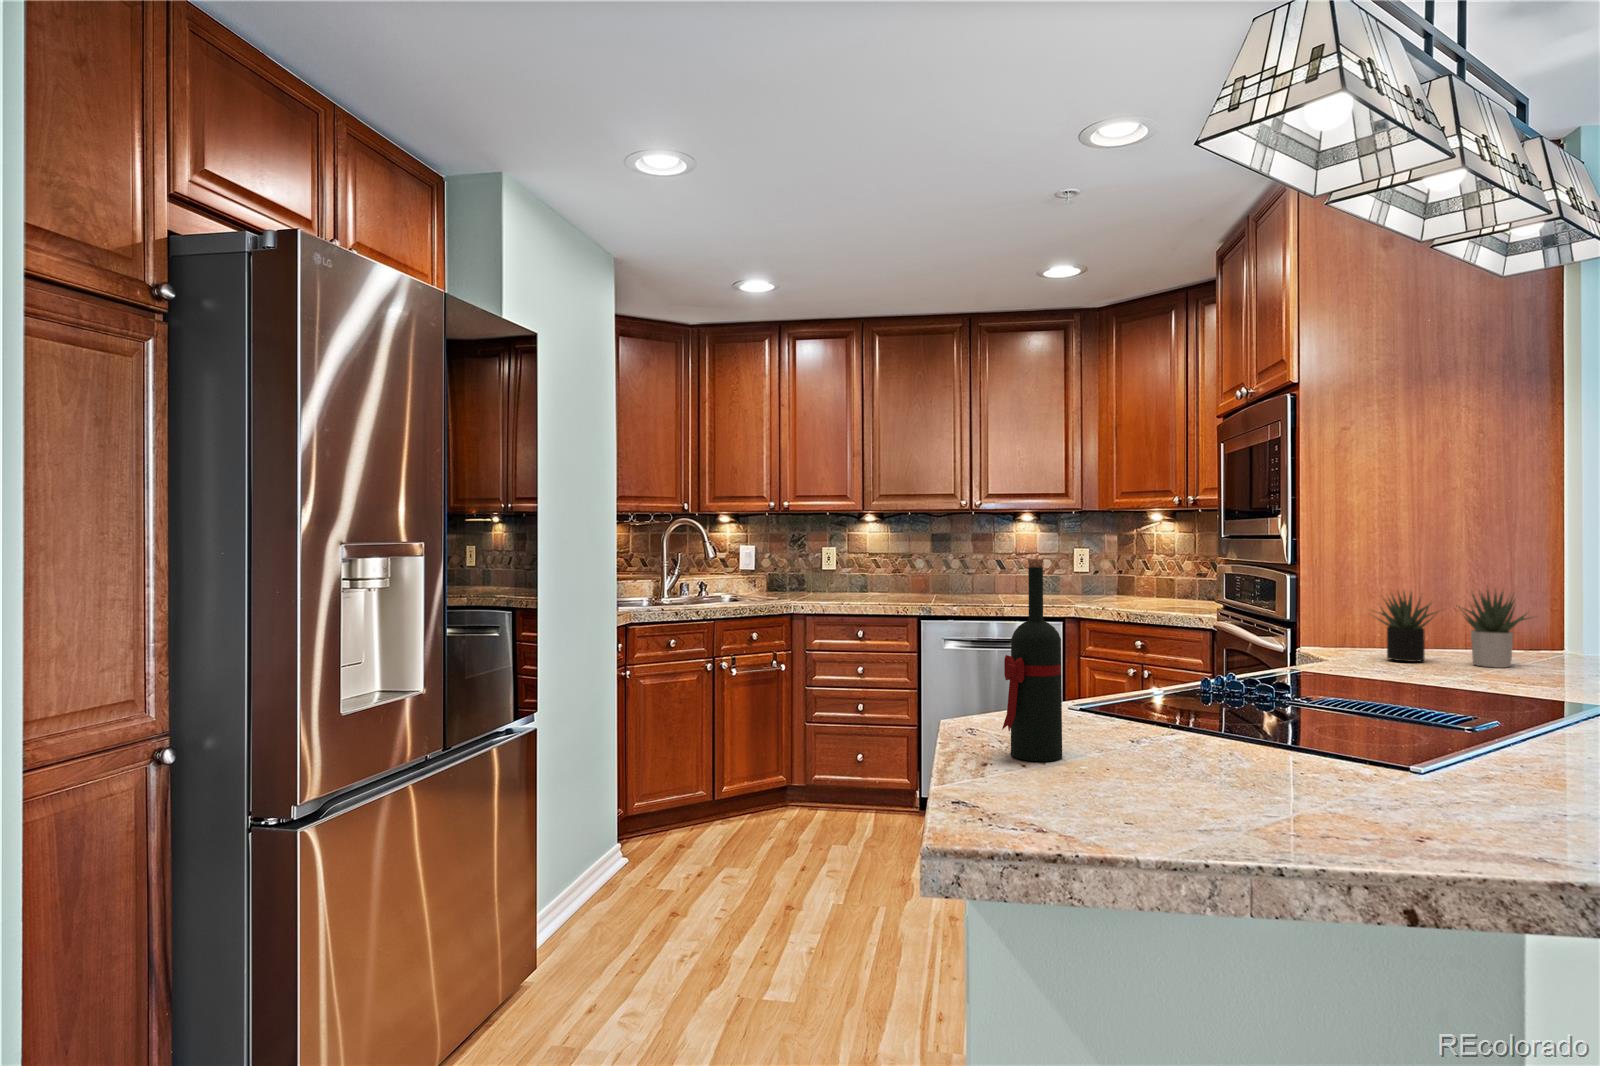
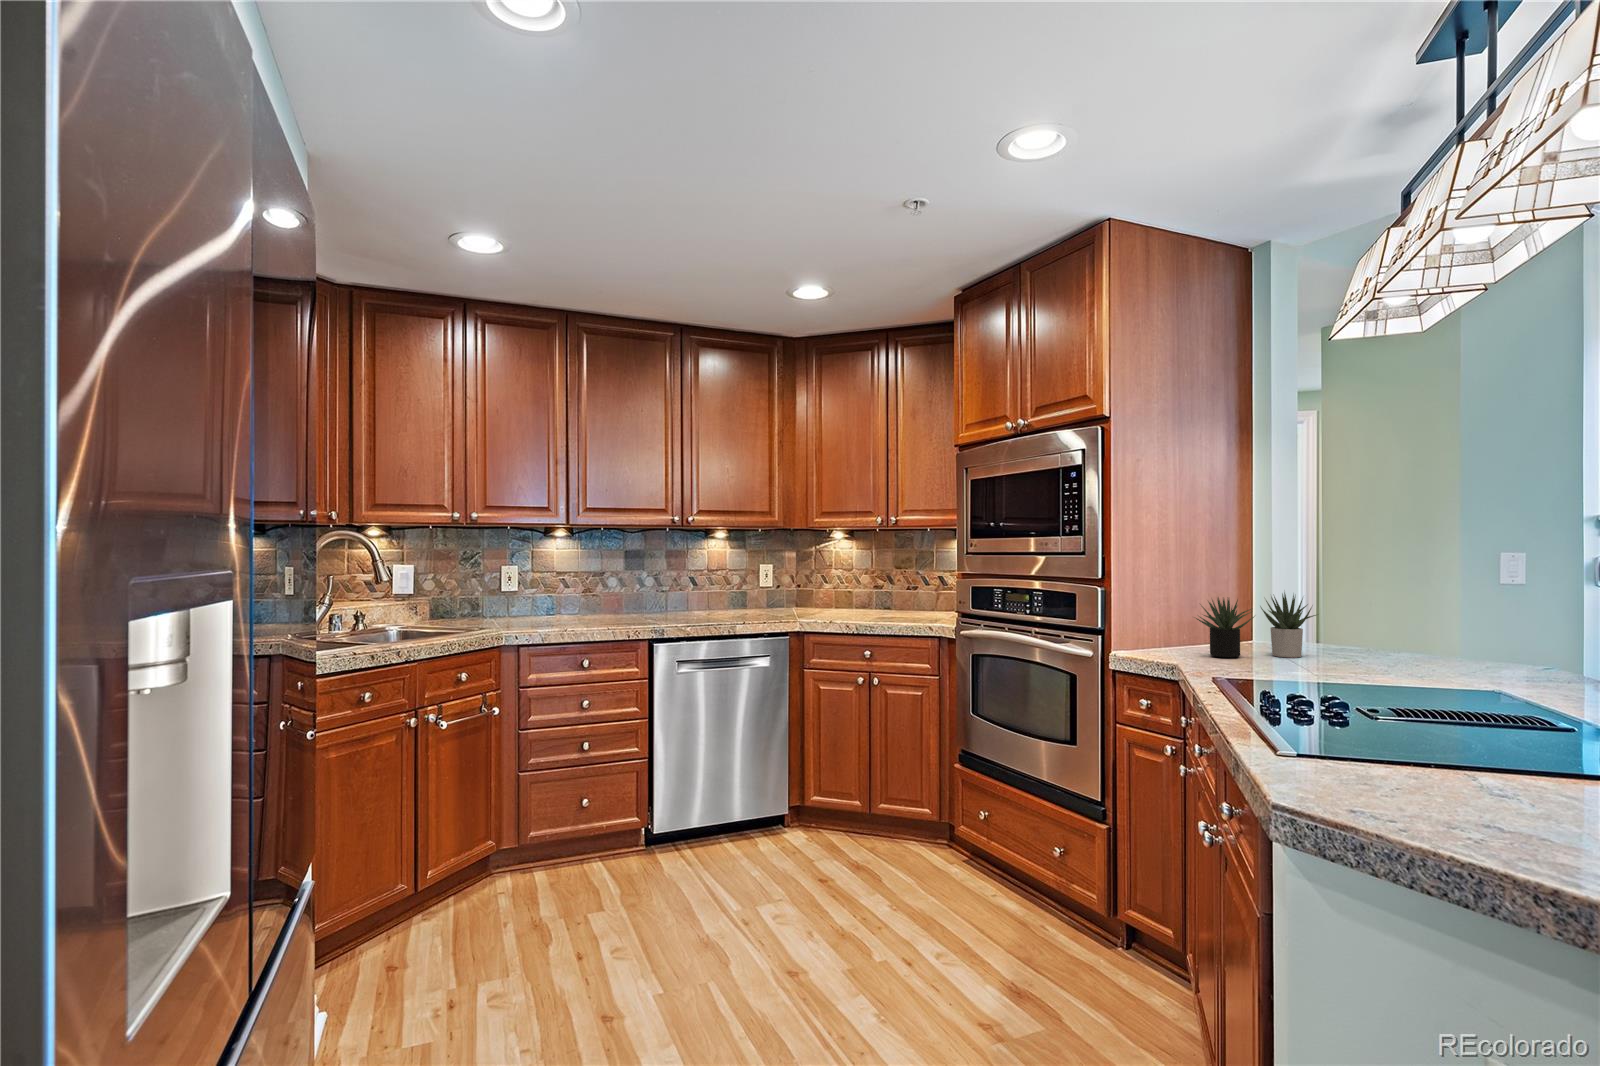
wine bottle: present [1002,559,1062,761] -> none [1411,574,1490,825]

